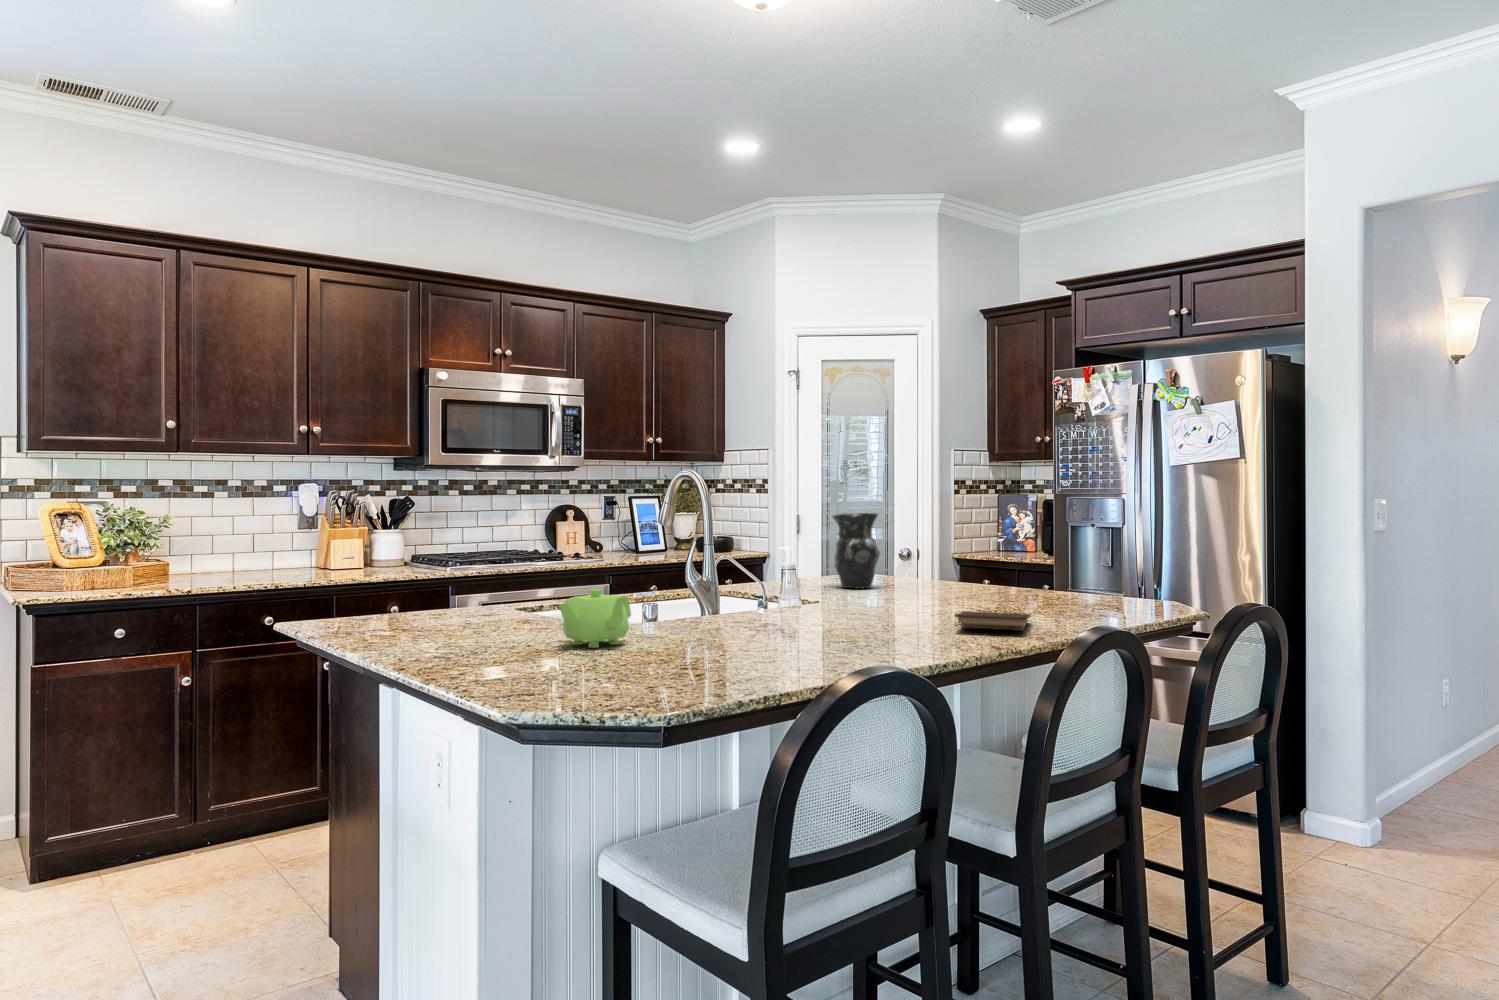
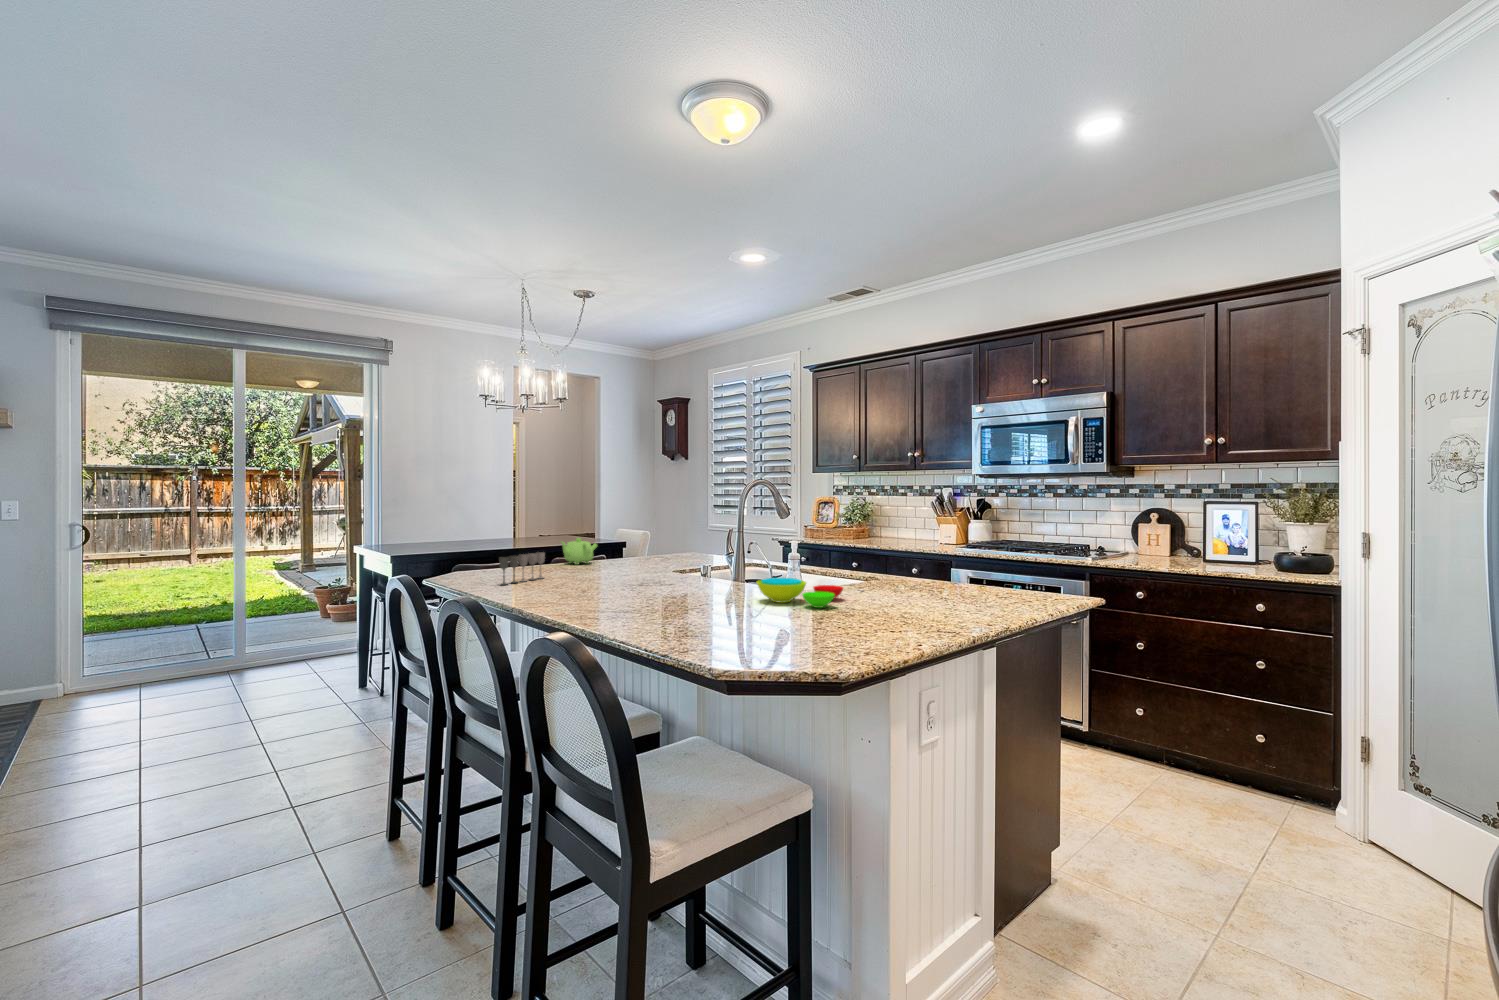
vase: present [832,513,880,588] -> none [837,517,881,589]
bowl: none [925,574,1001,597] -> present [757,578,843,608]
wine glass: none [831,596,935,650] -> present [499,552,545,585]
book: present [955,611,1031,631] -> none [525,577,616,600]

